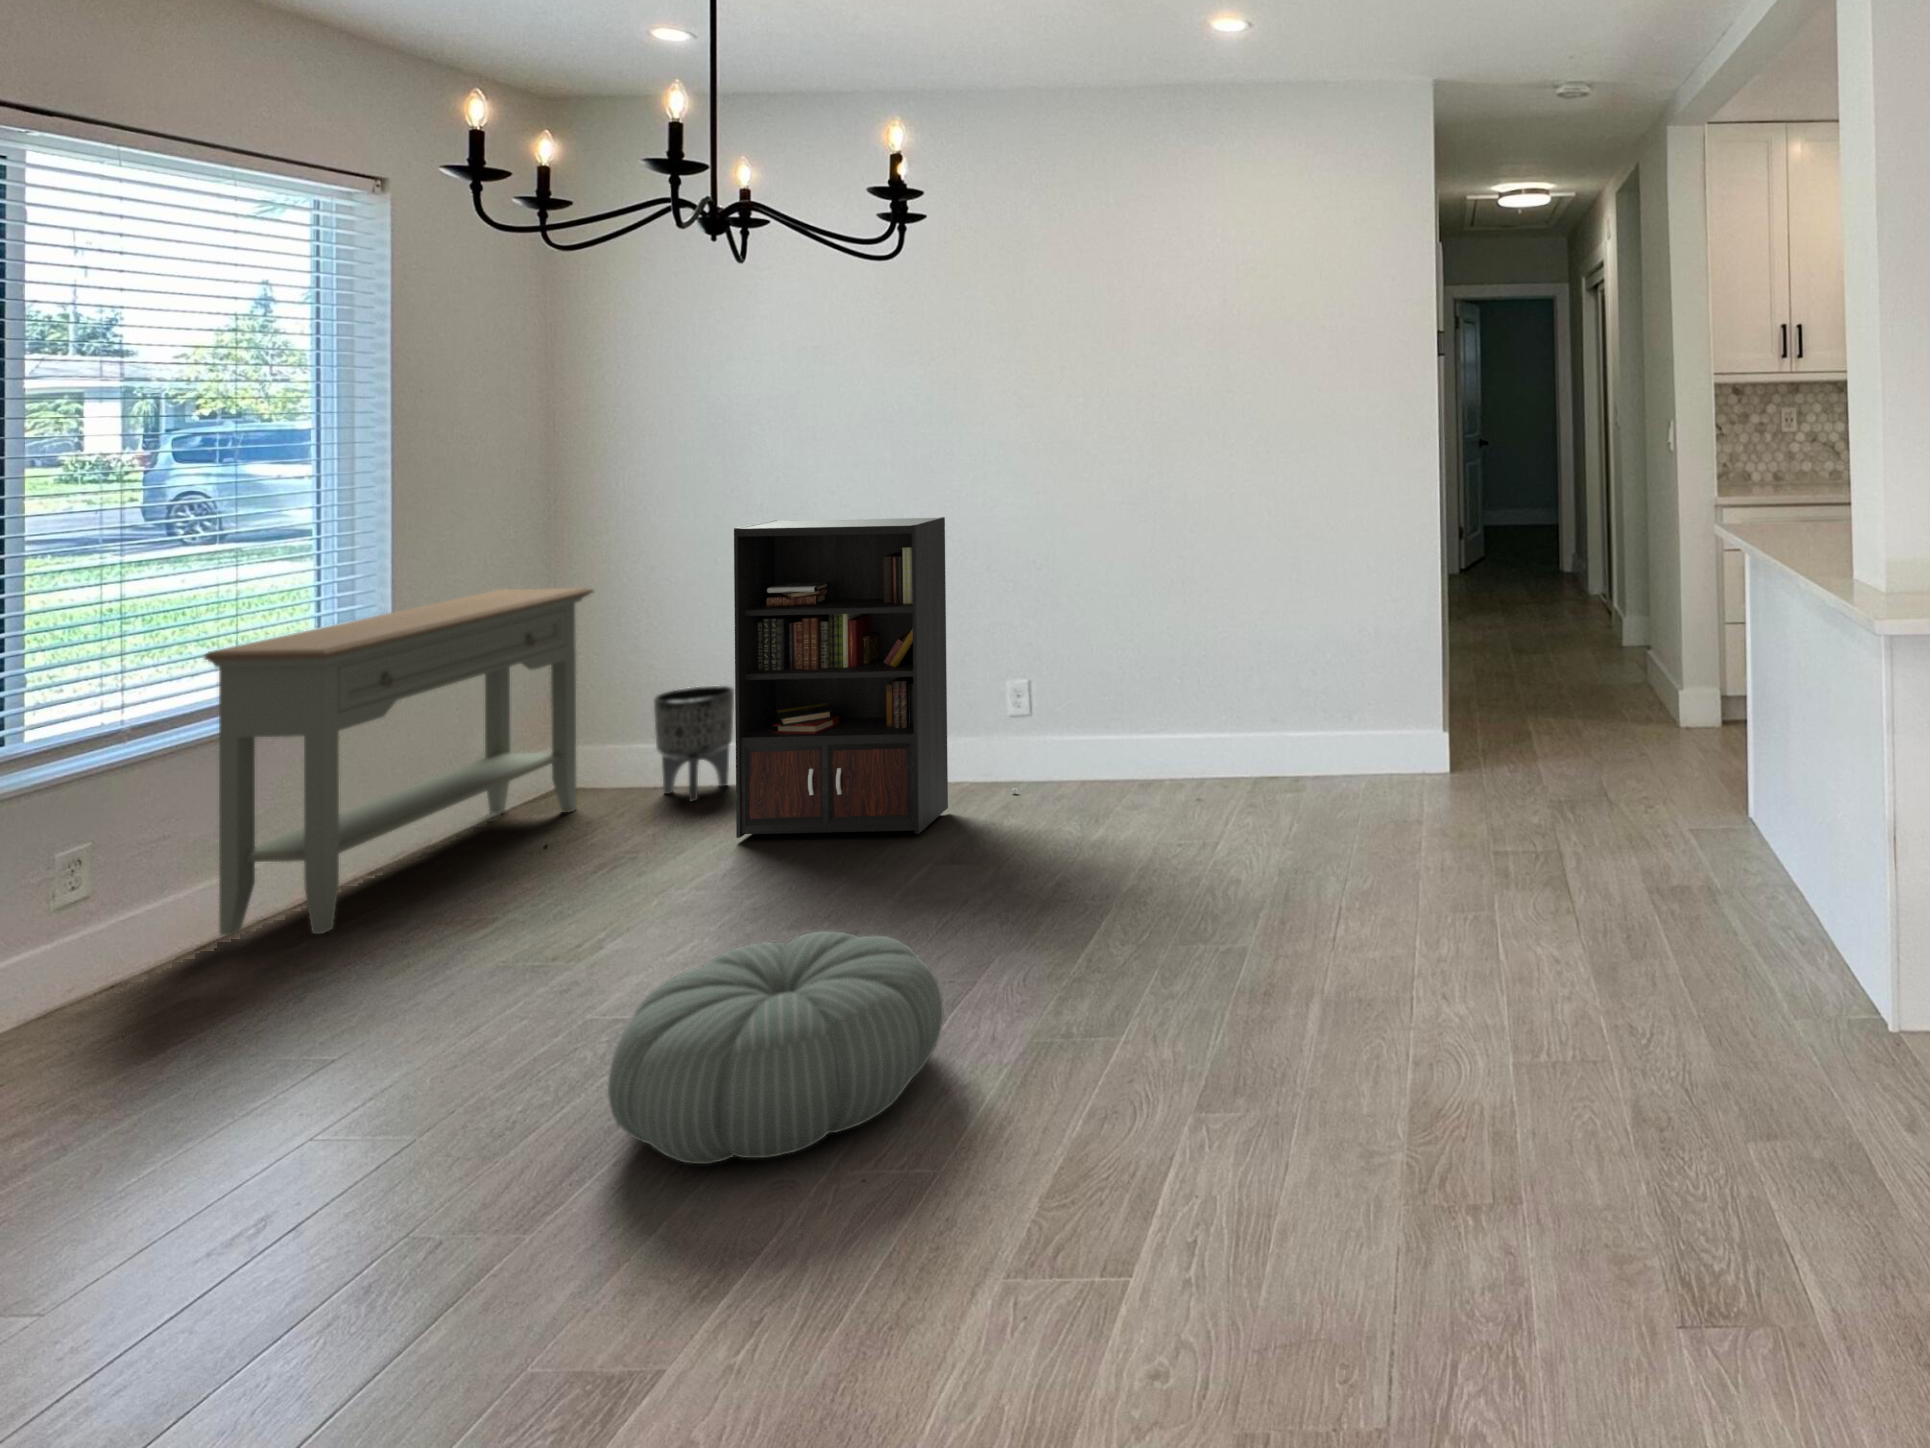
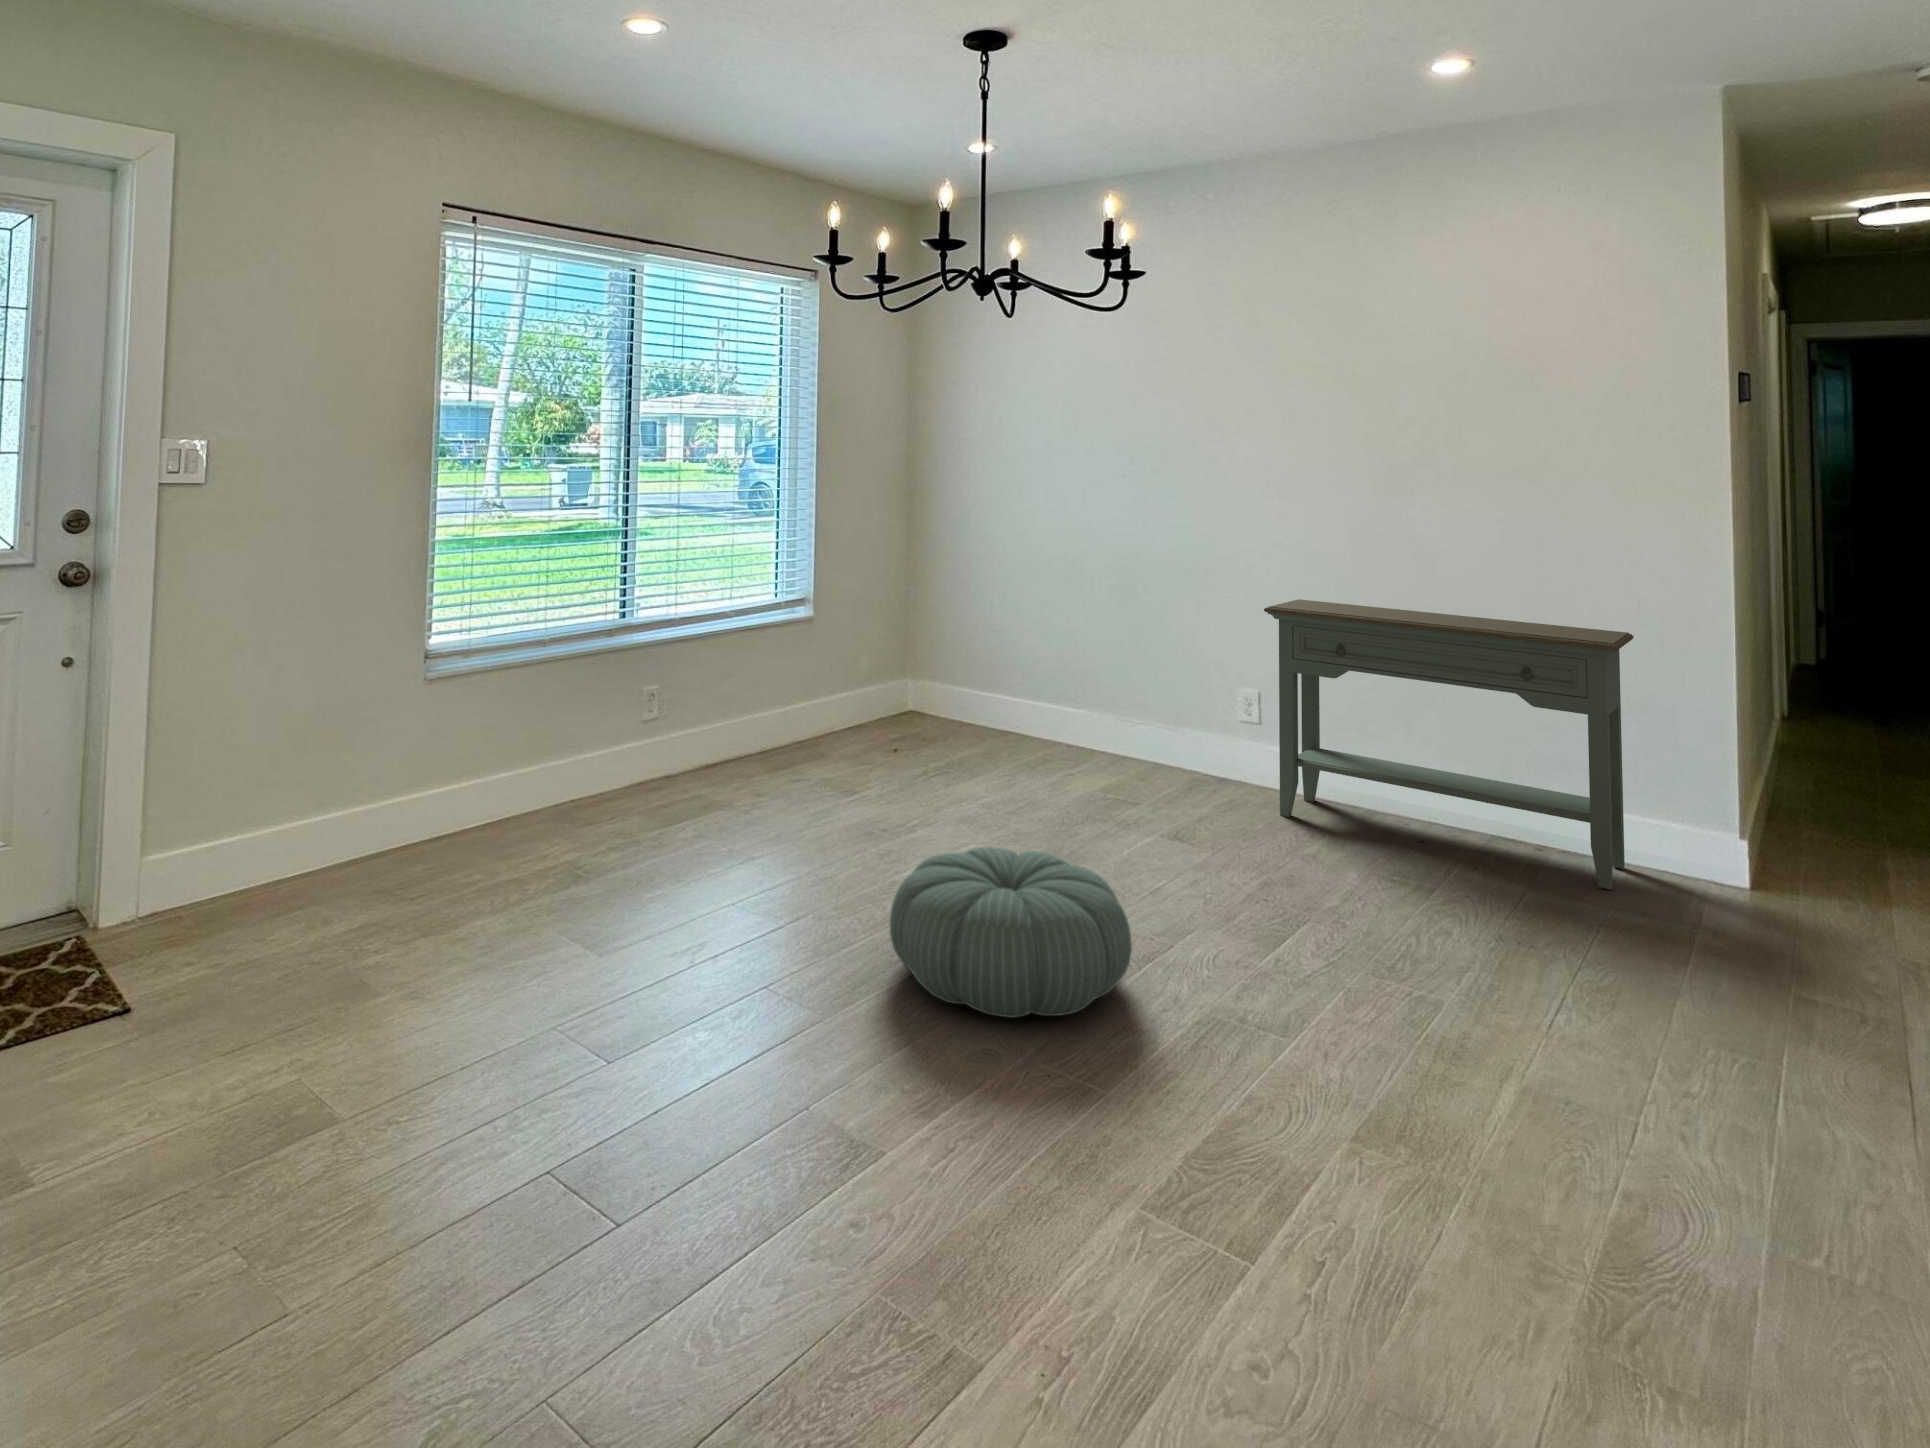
bookcase: present [734,517,1017,838] -> none [1015,525,1243,806]
console table: present [204,588,593,935] -> present [1264,599,1634,889]
planter: present [654,686,734,801] -> none [968,652,1023,742]

